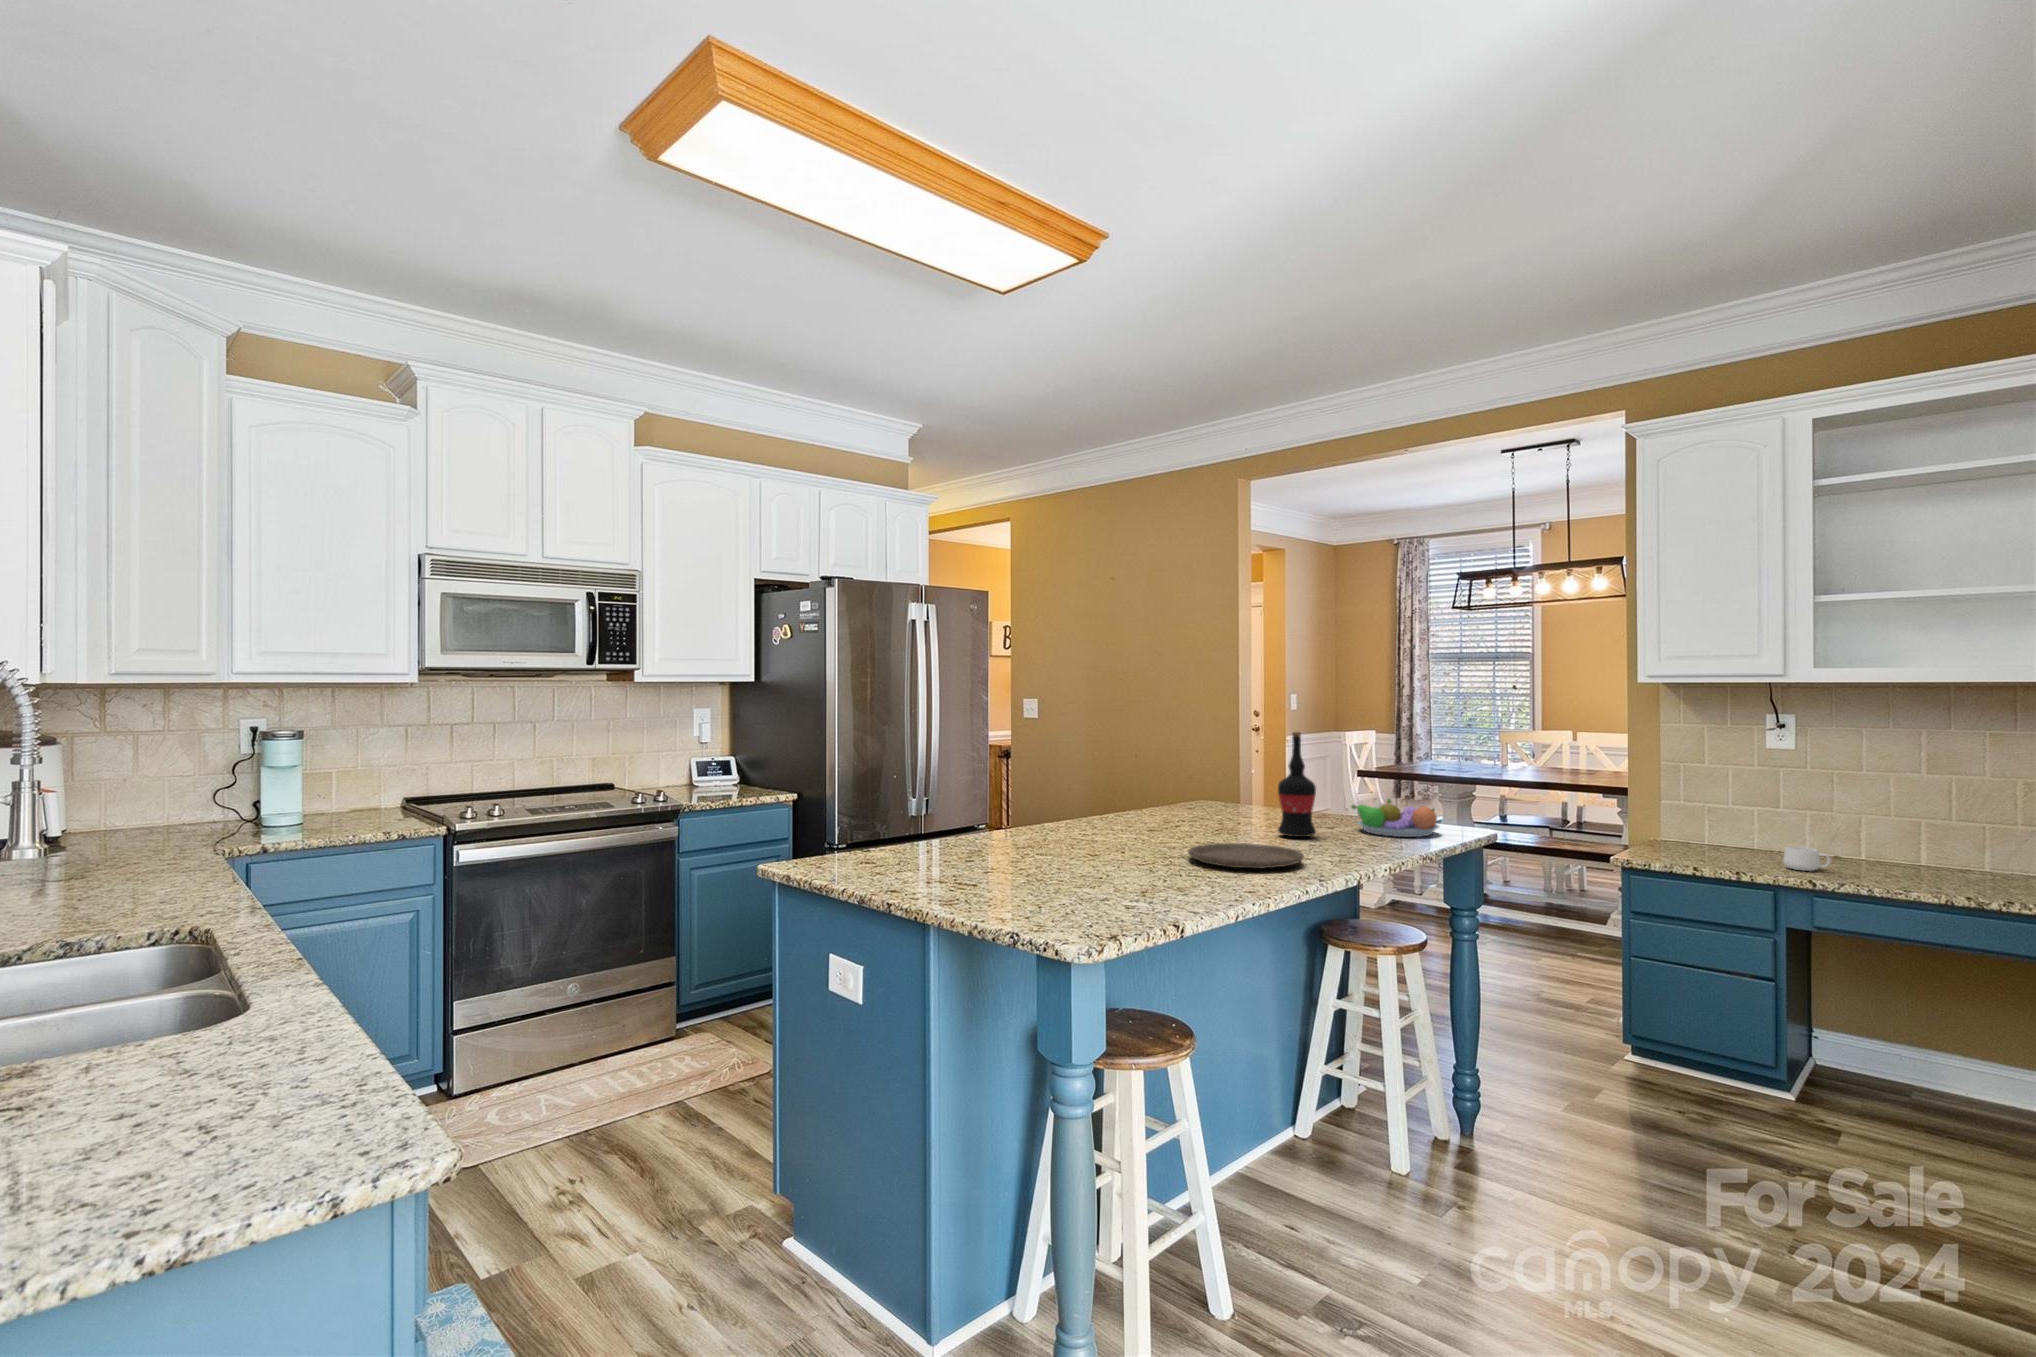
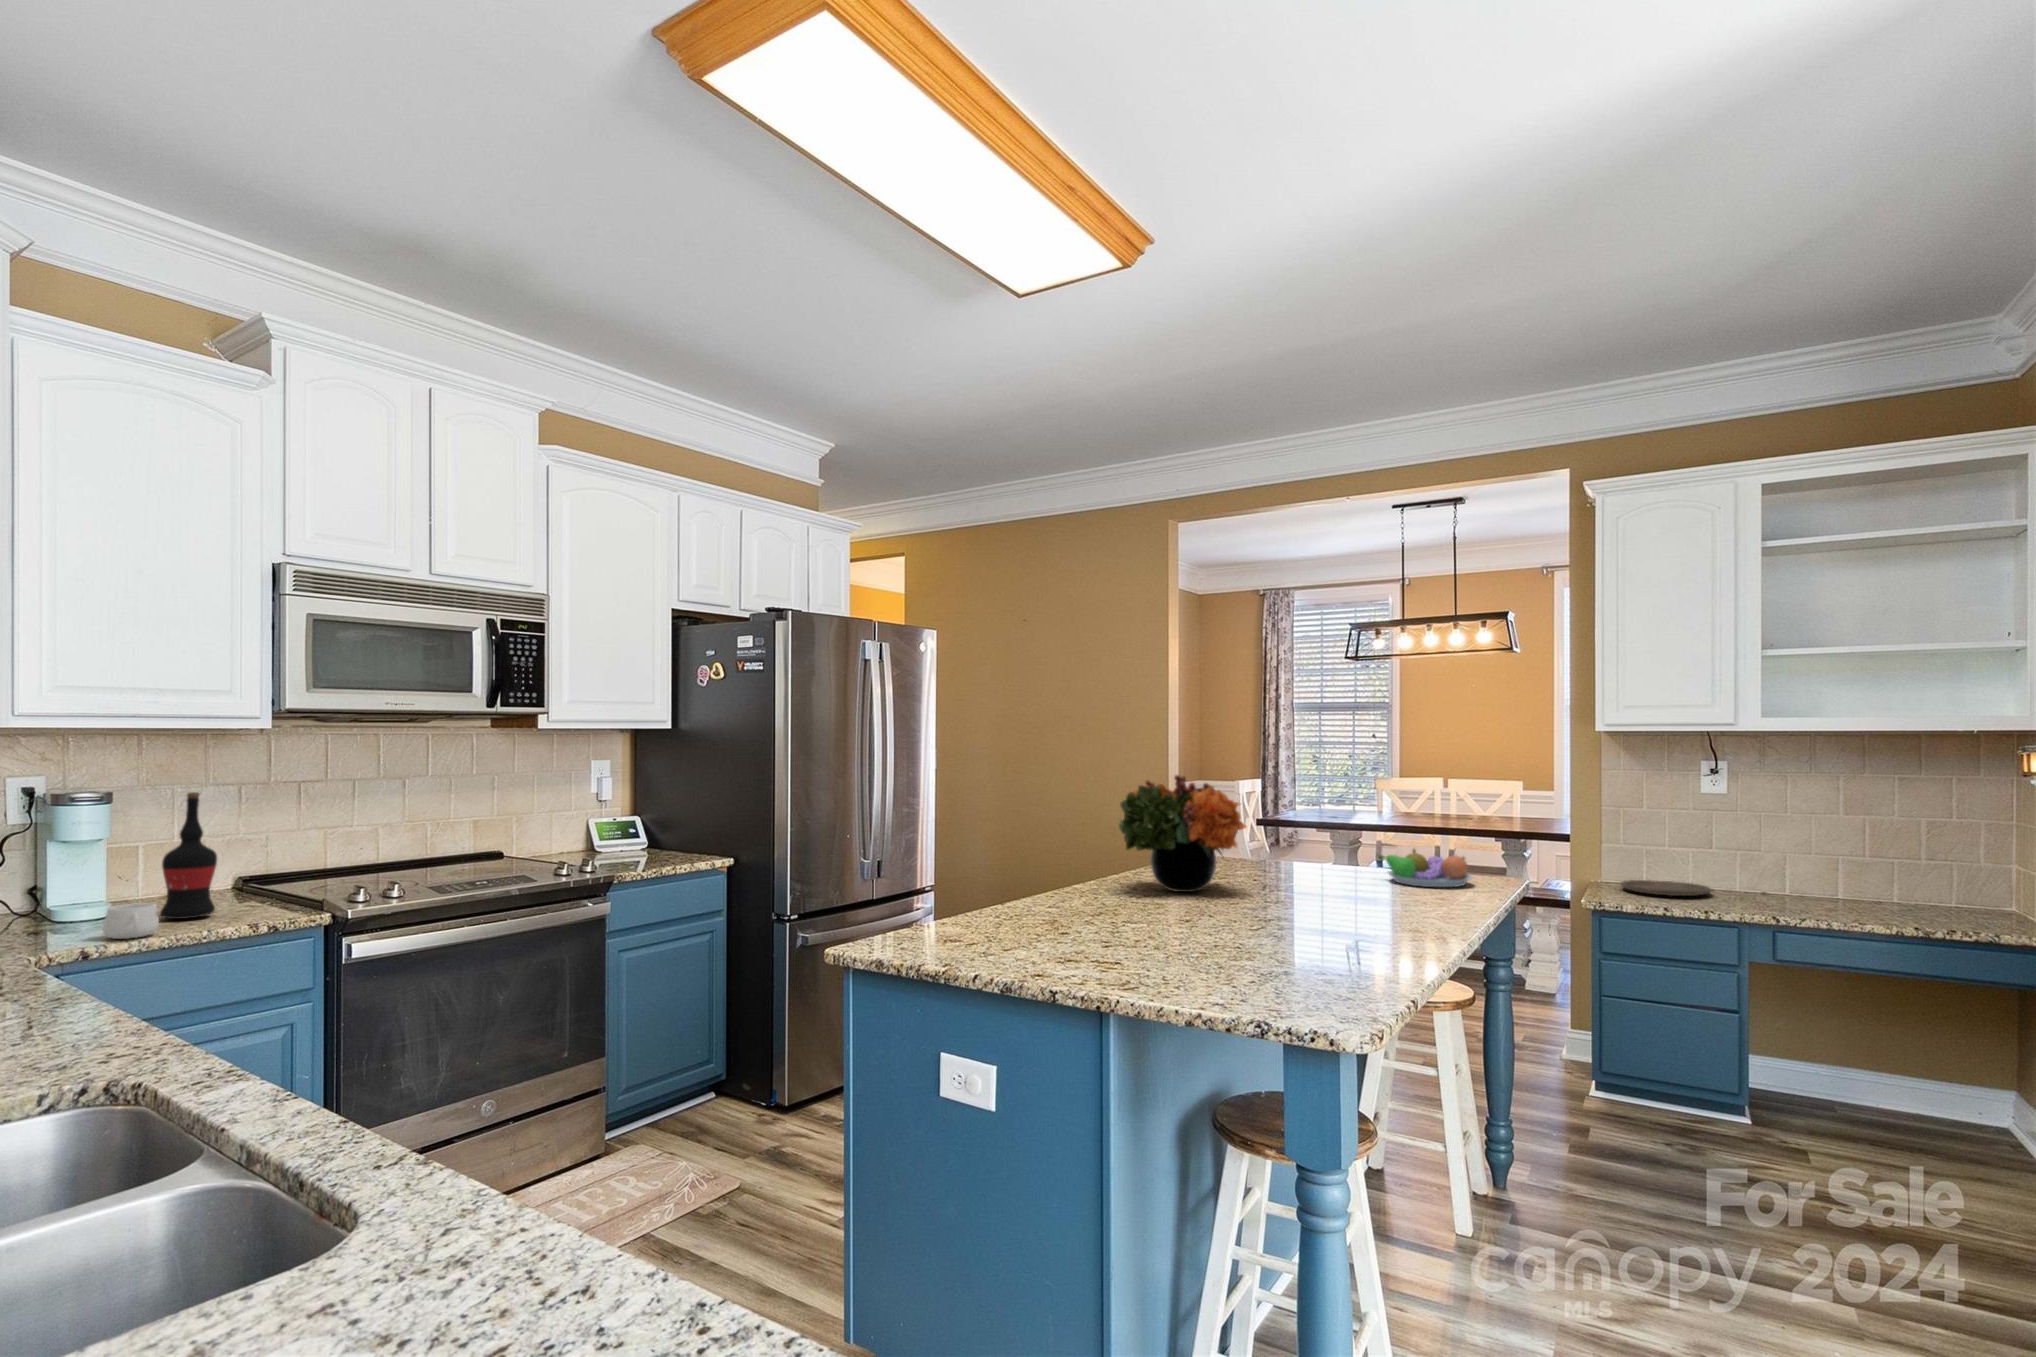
flower arrangement: none [1076,725,1199,833] -> present [1119,775,1246,892]
wine bottle: present [1278,732,1316,837] -> present [160,792,217,919]
plate: present [1188,843,1304,868] -> present [1620,880,1711,896]
mug: present [1783,847,1830,871] -> present [103,903,159,939]

